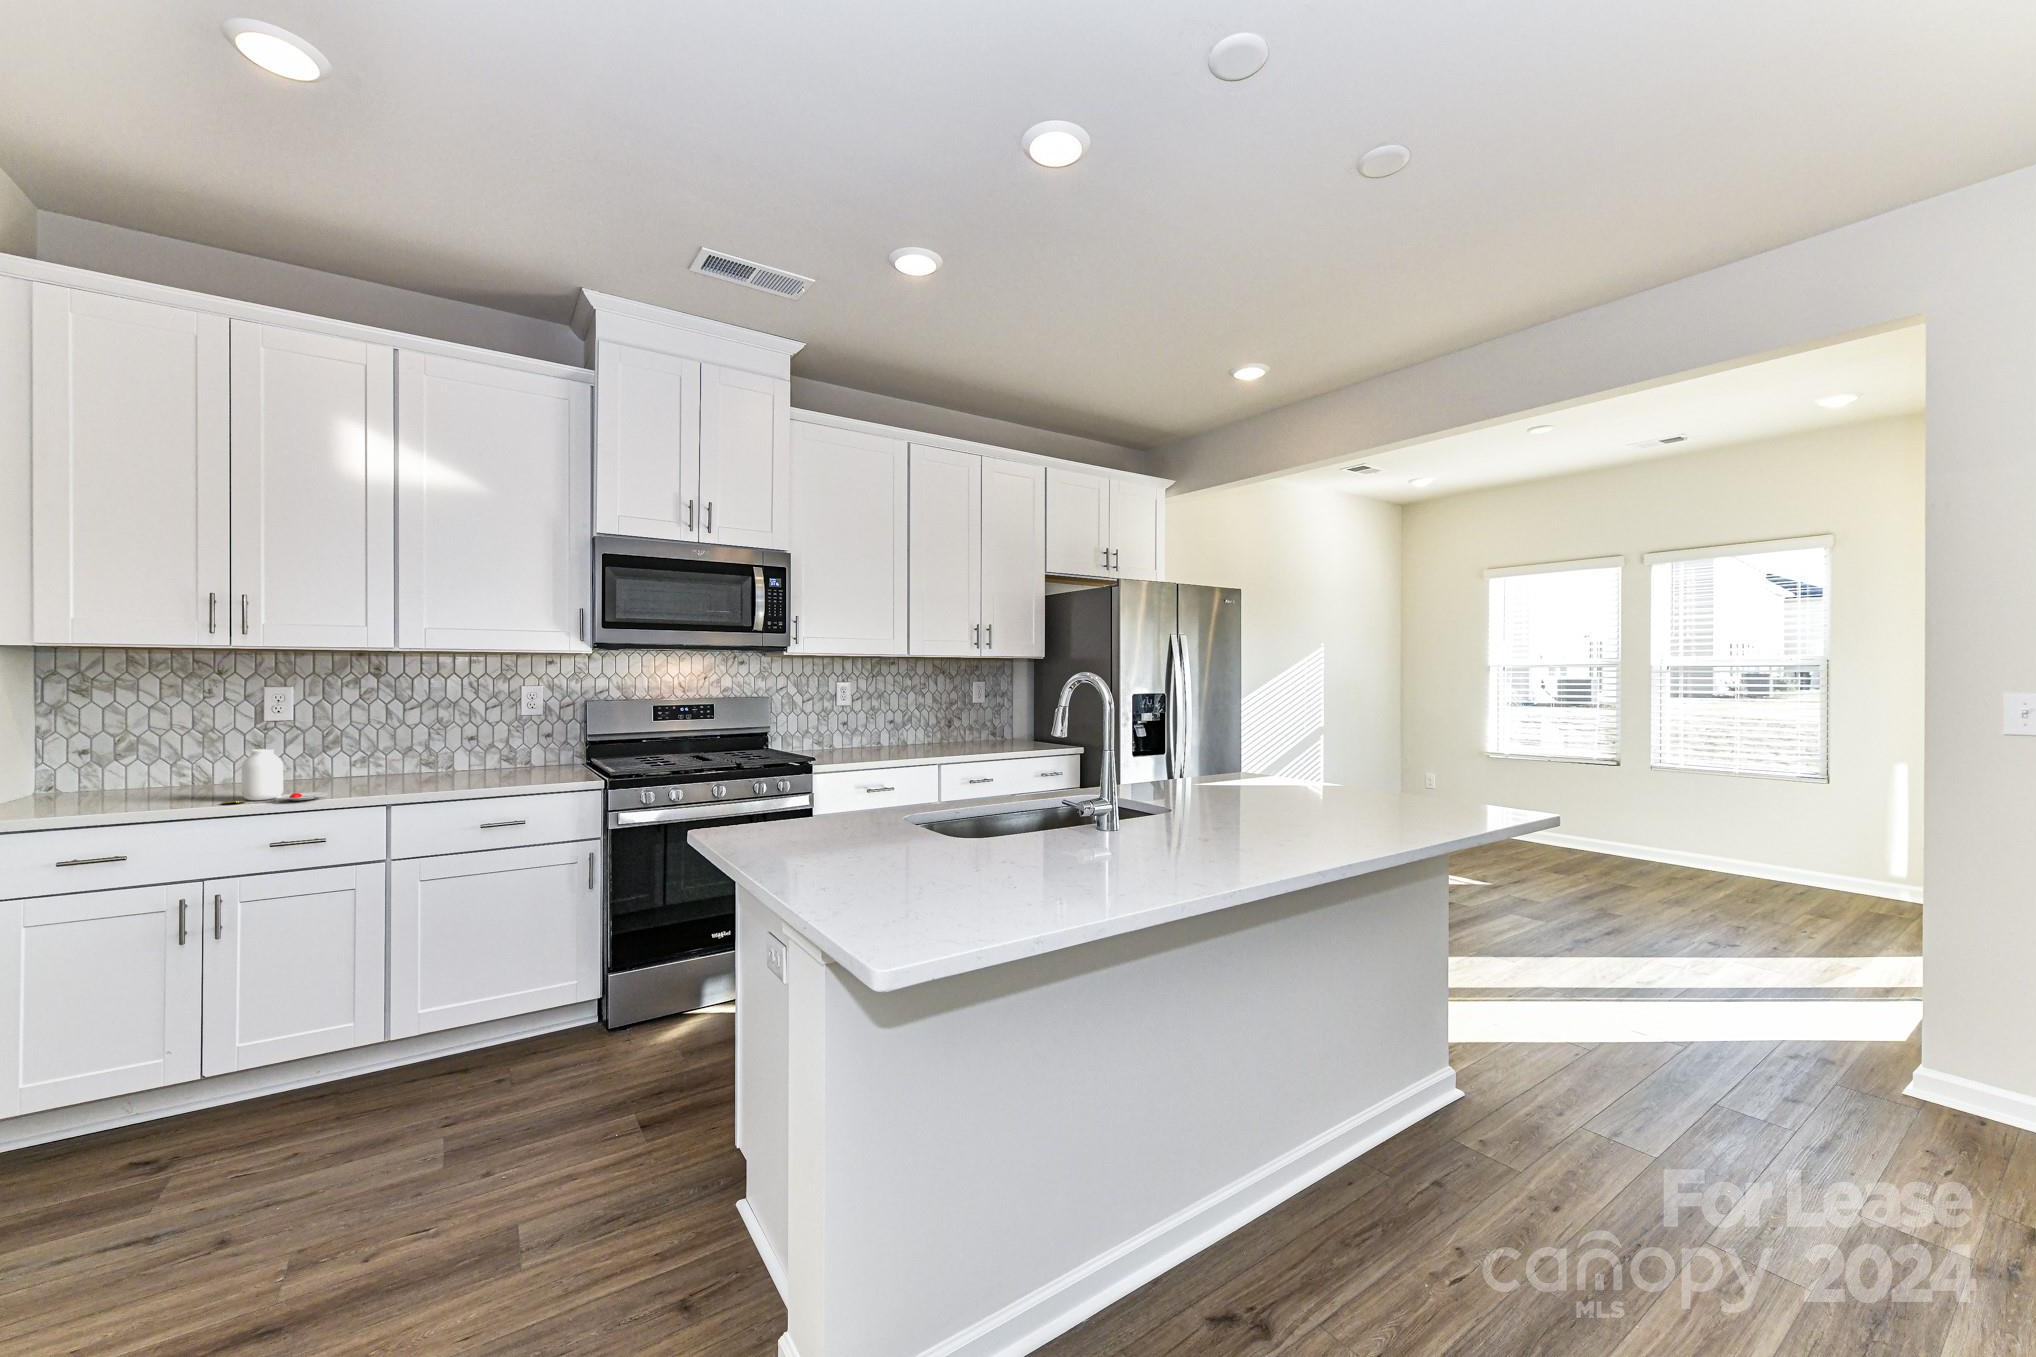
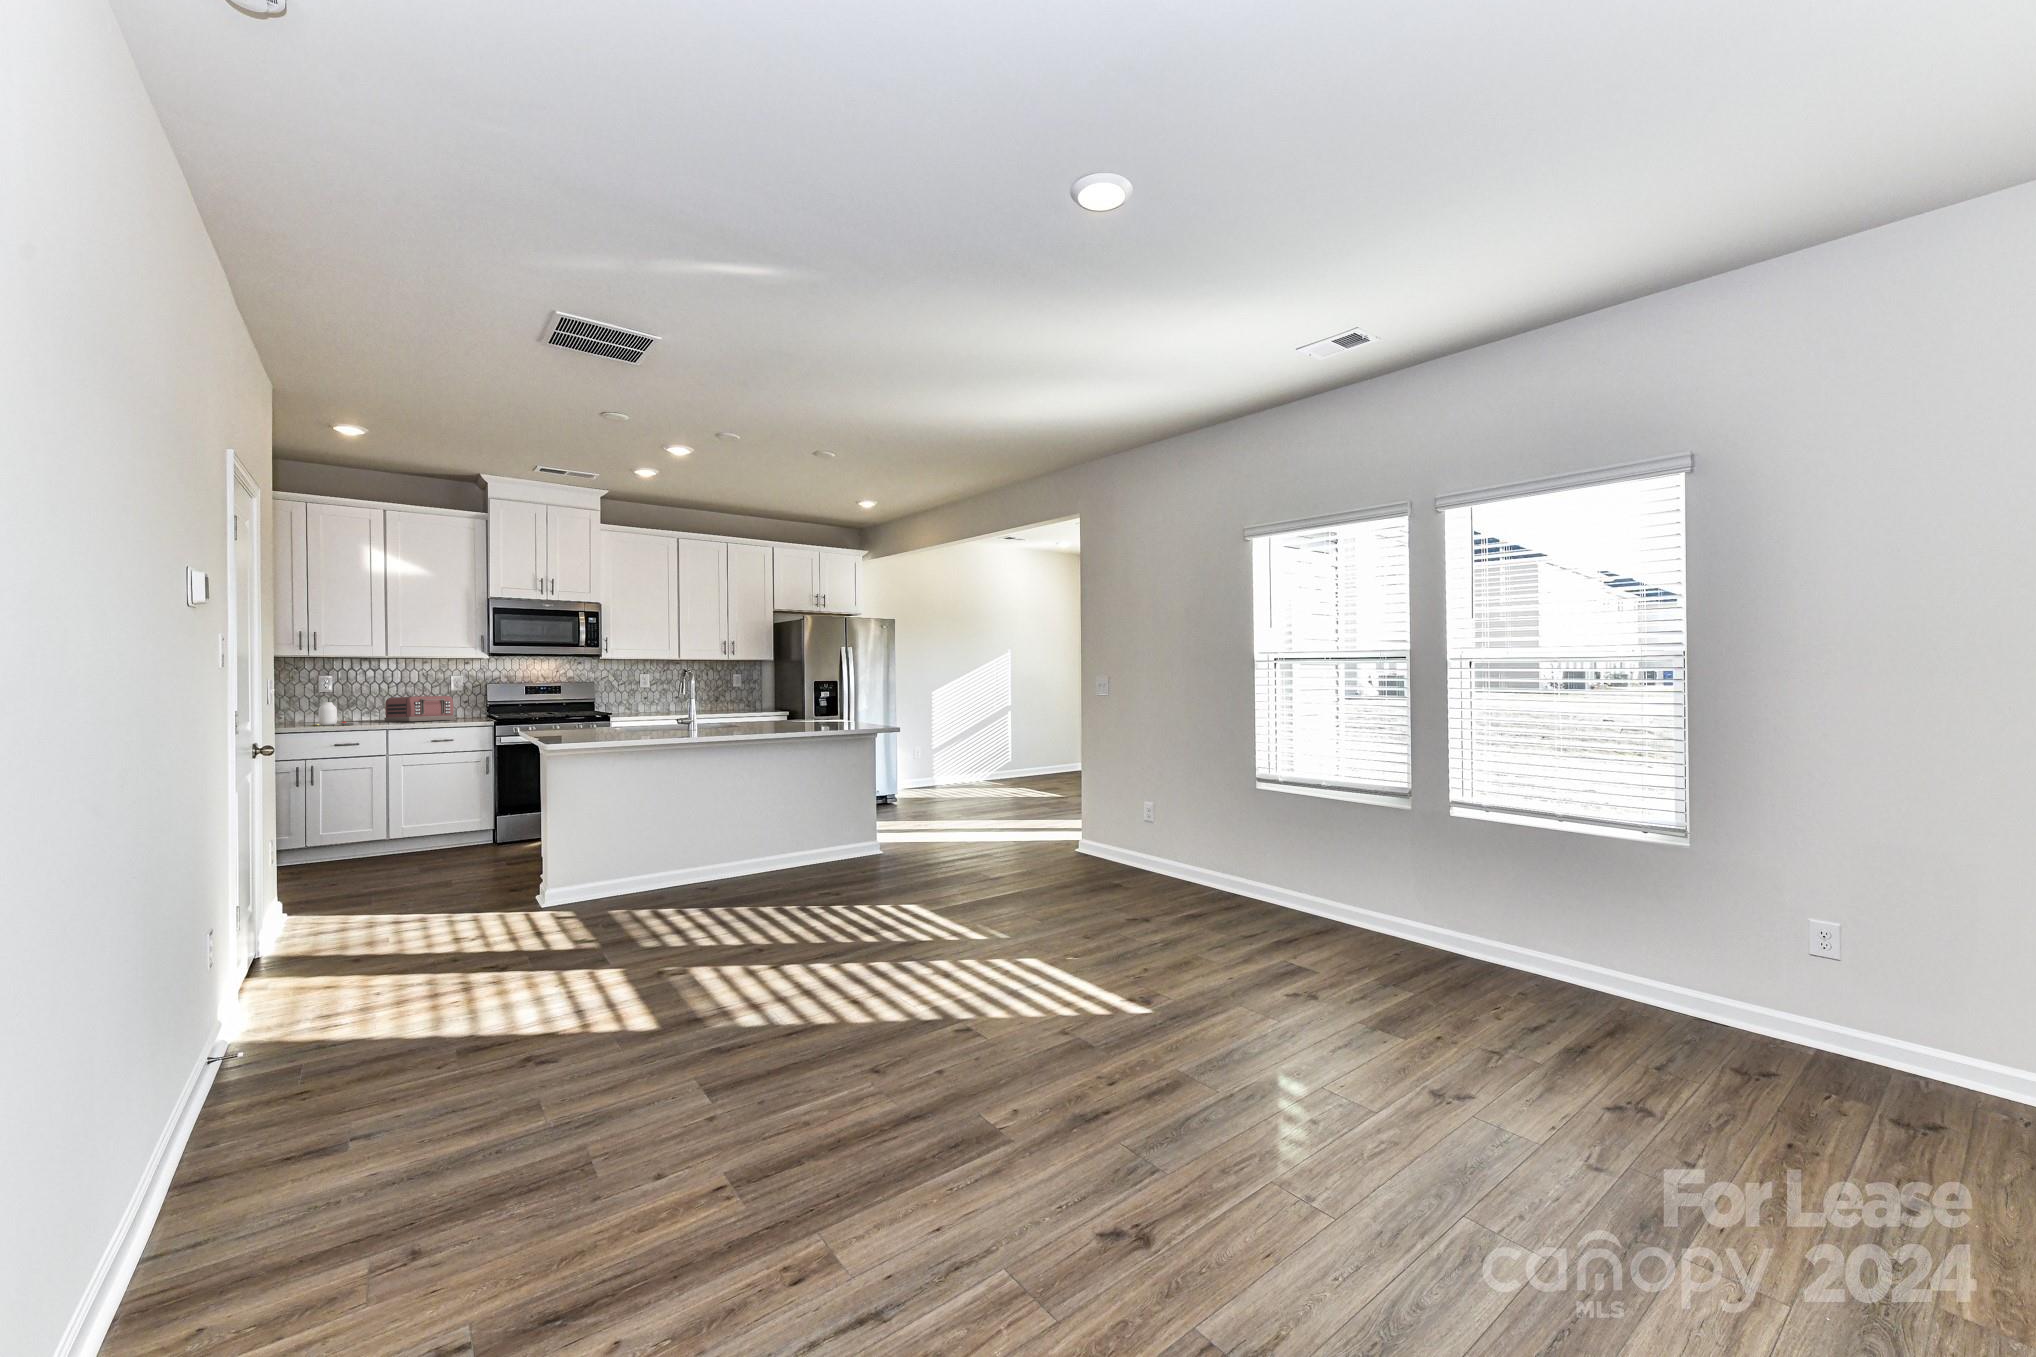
toaster: none [391,727,527,786] -> present [384,696,455,722]

